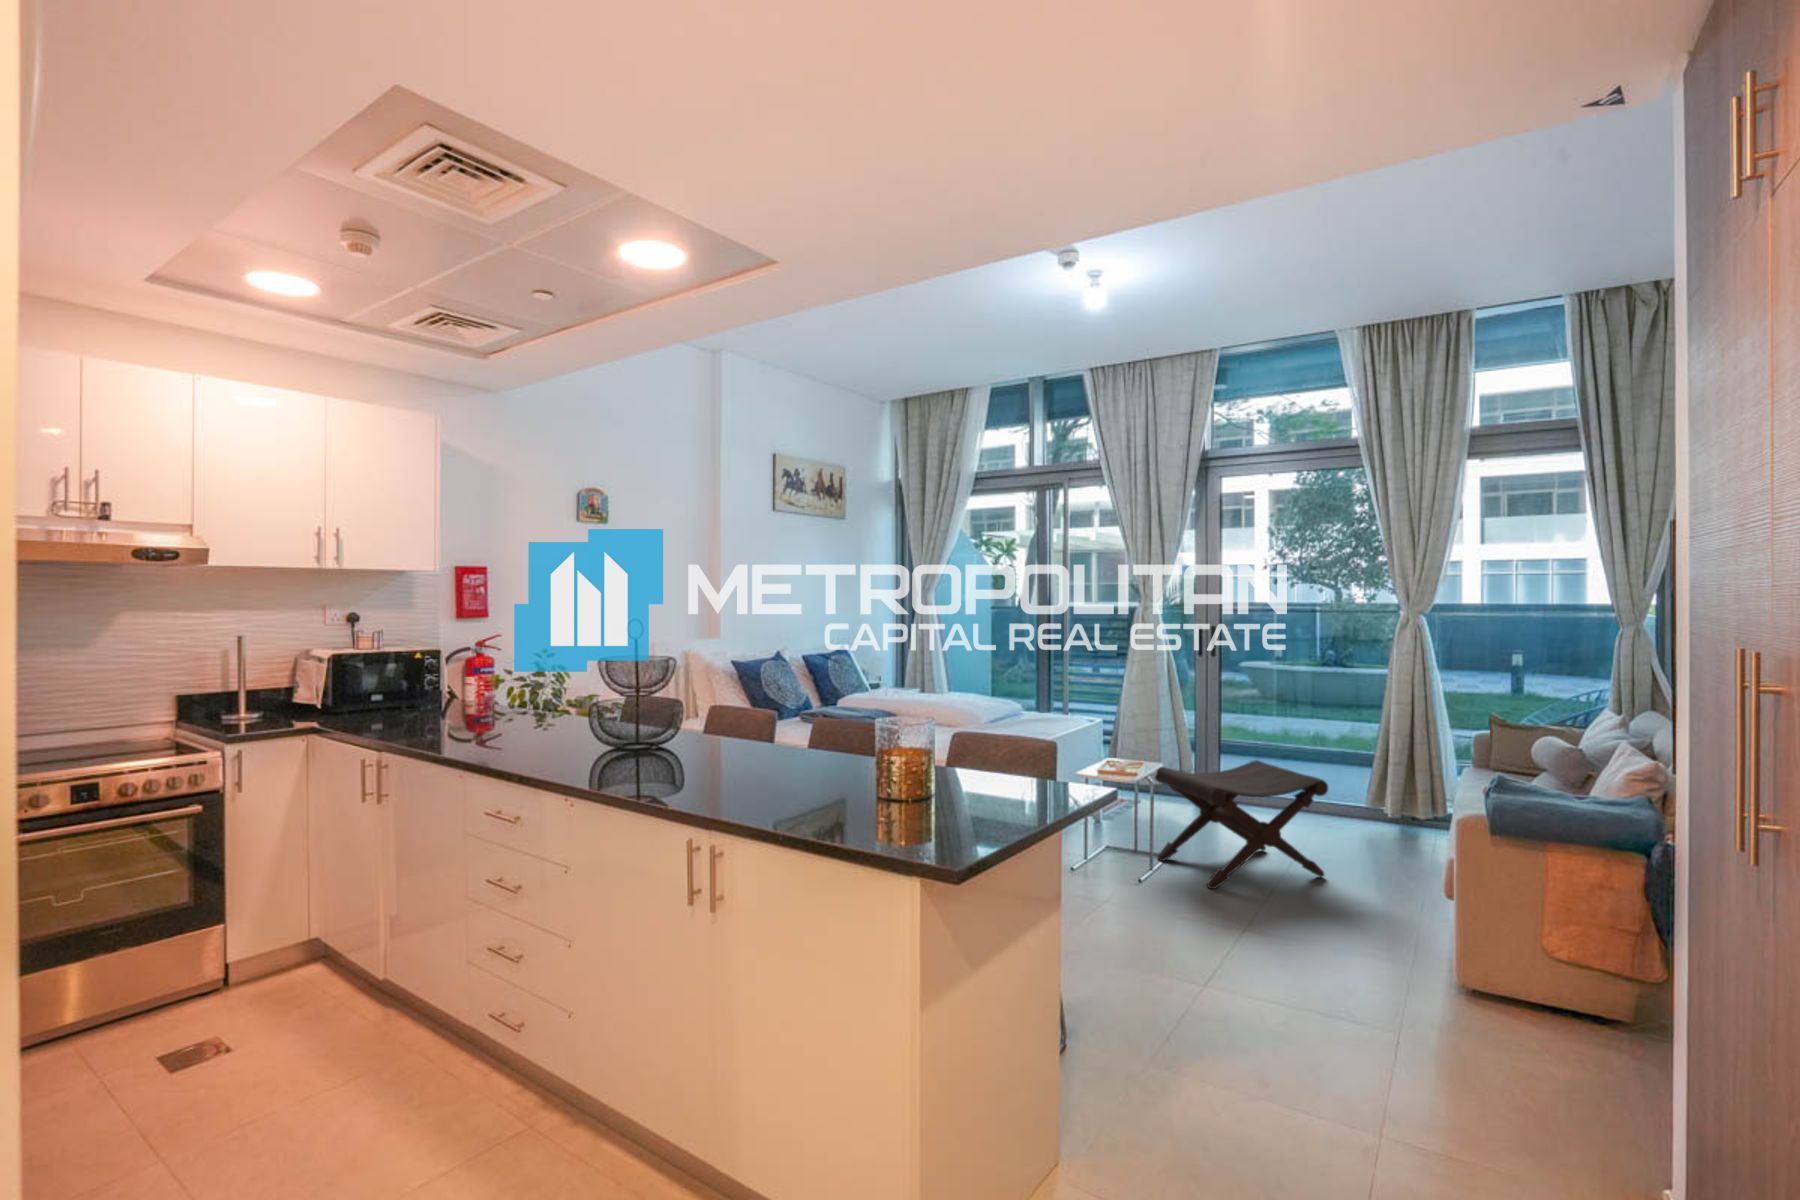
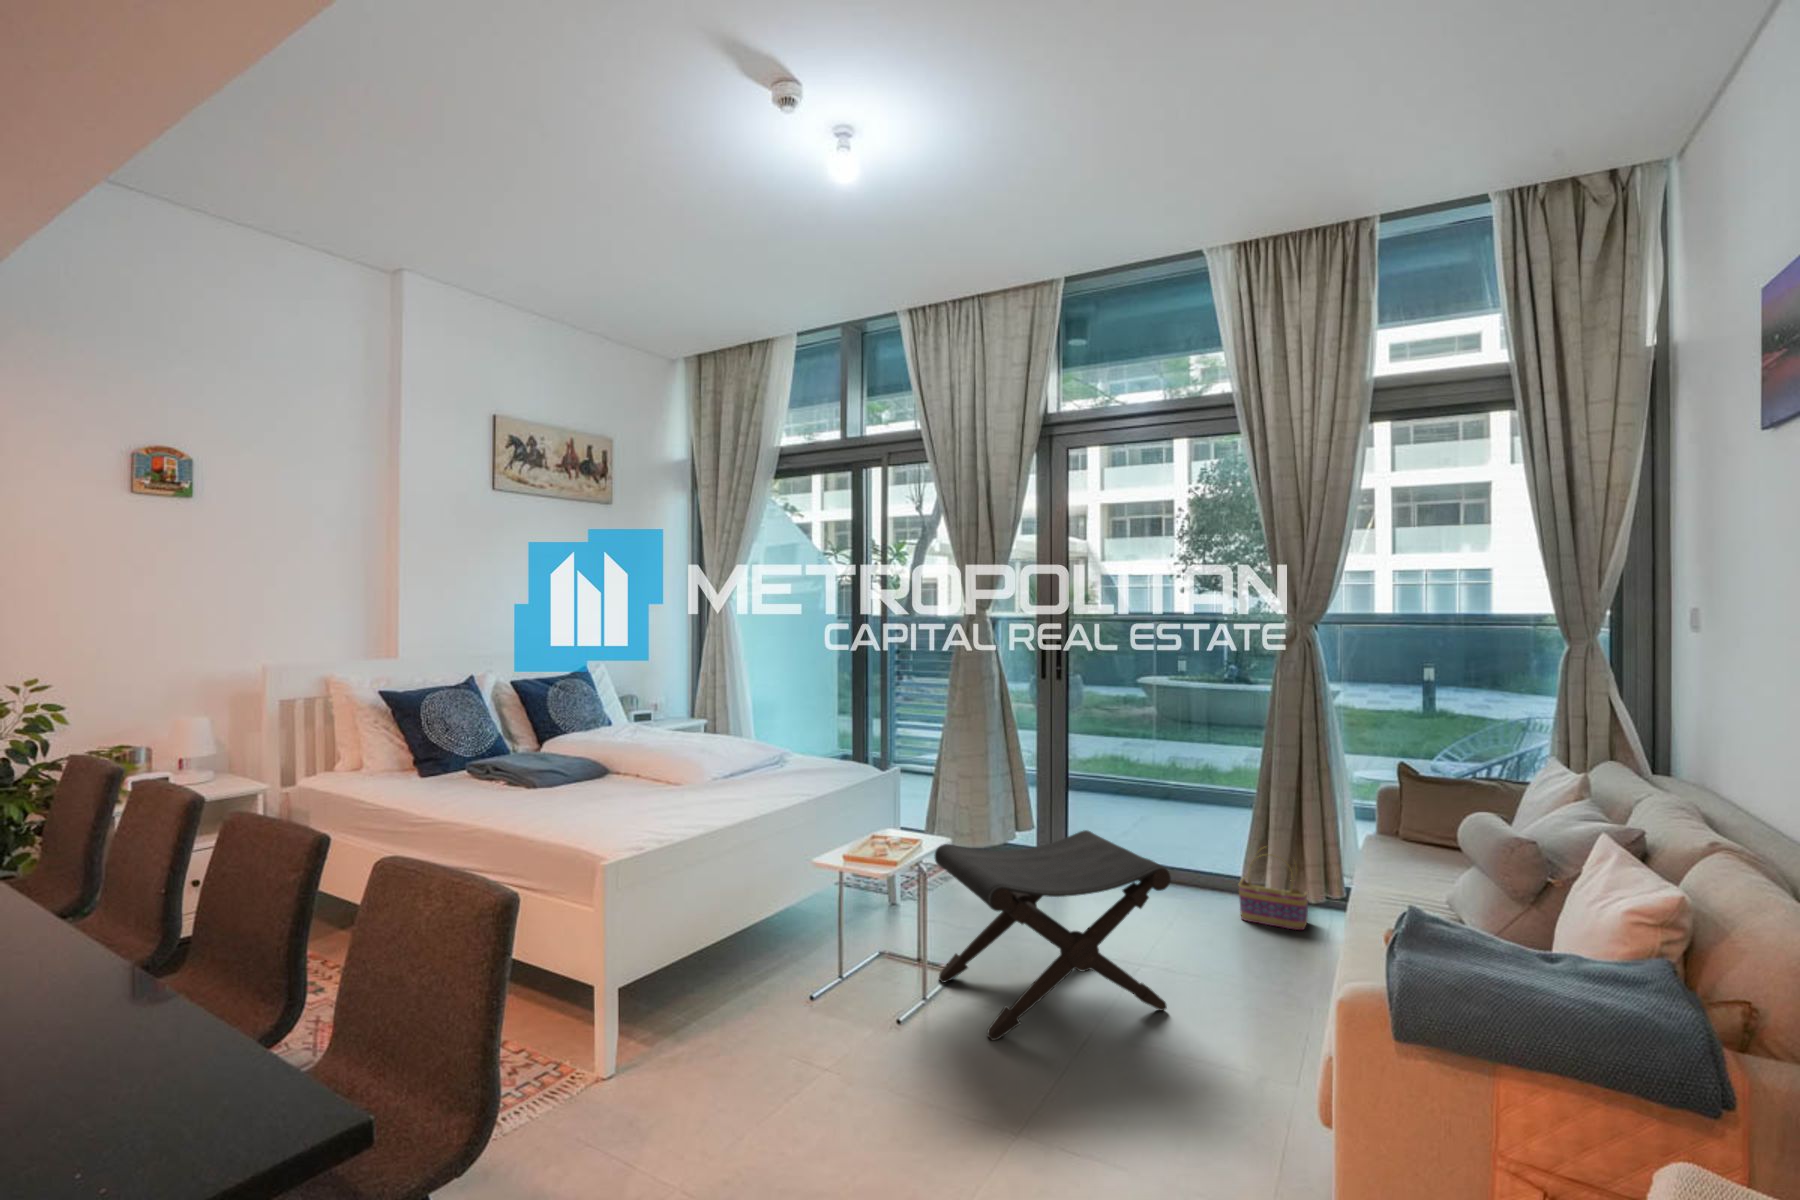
basket: none [1362,778,1416,838] -> present [1239,848,1308,930]

